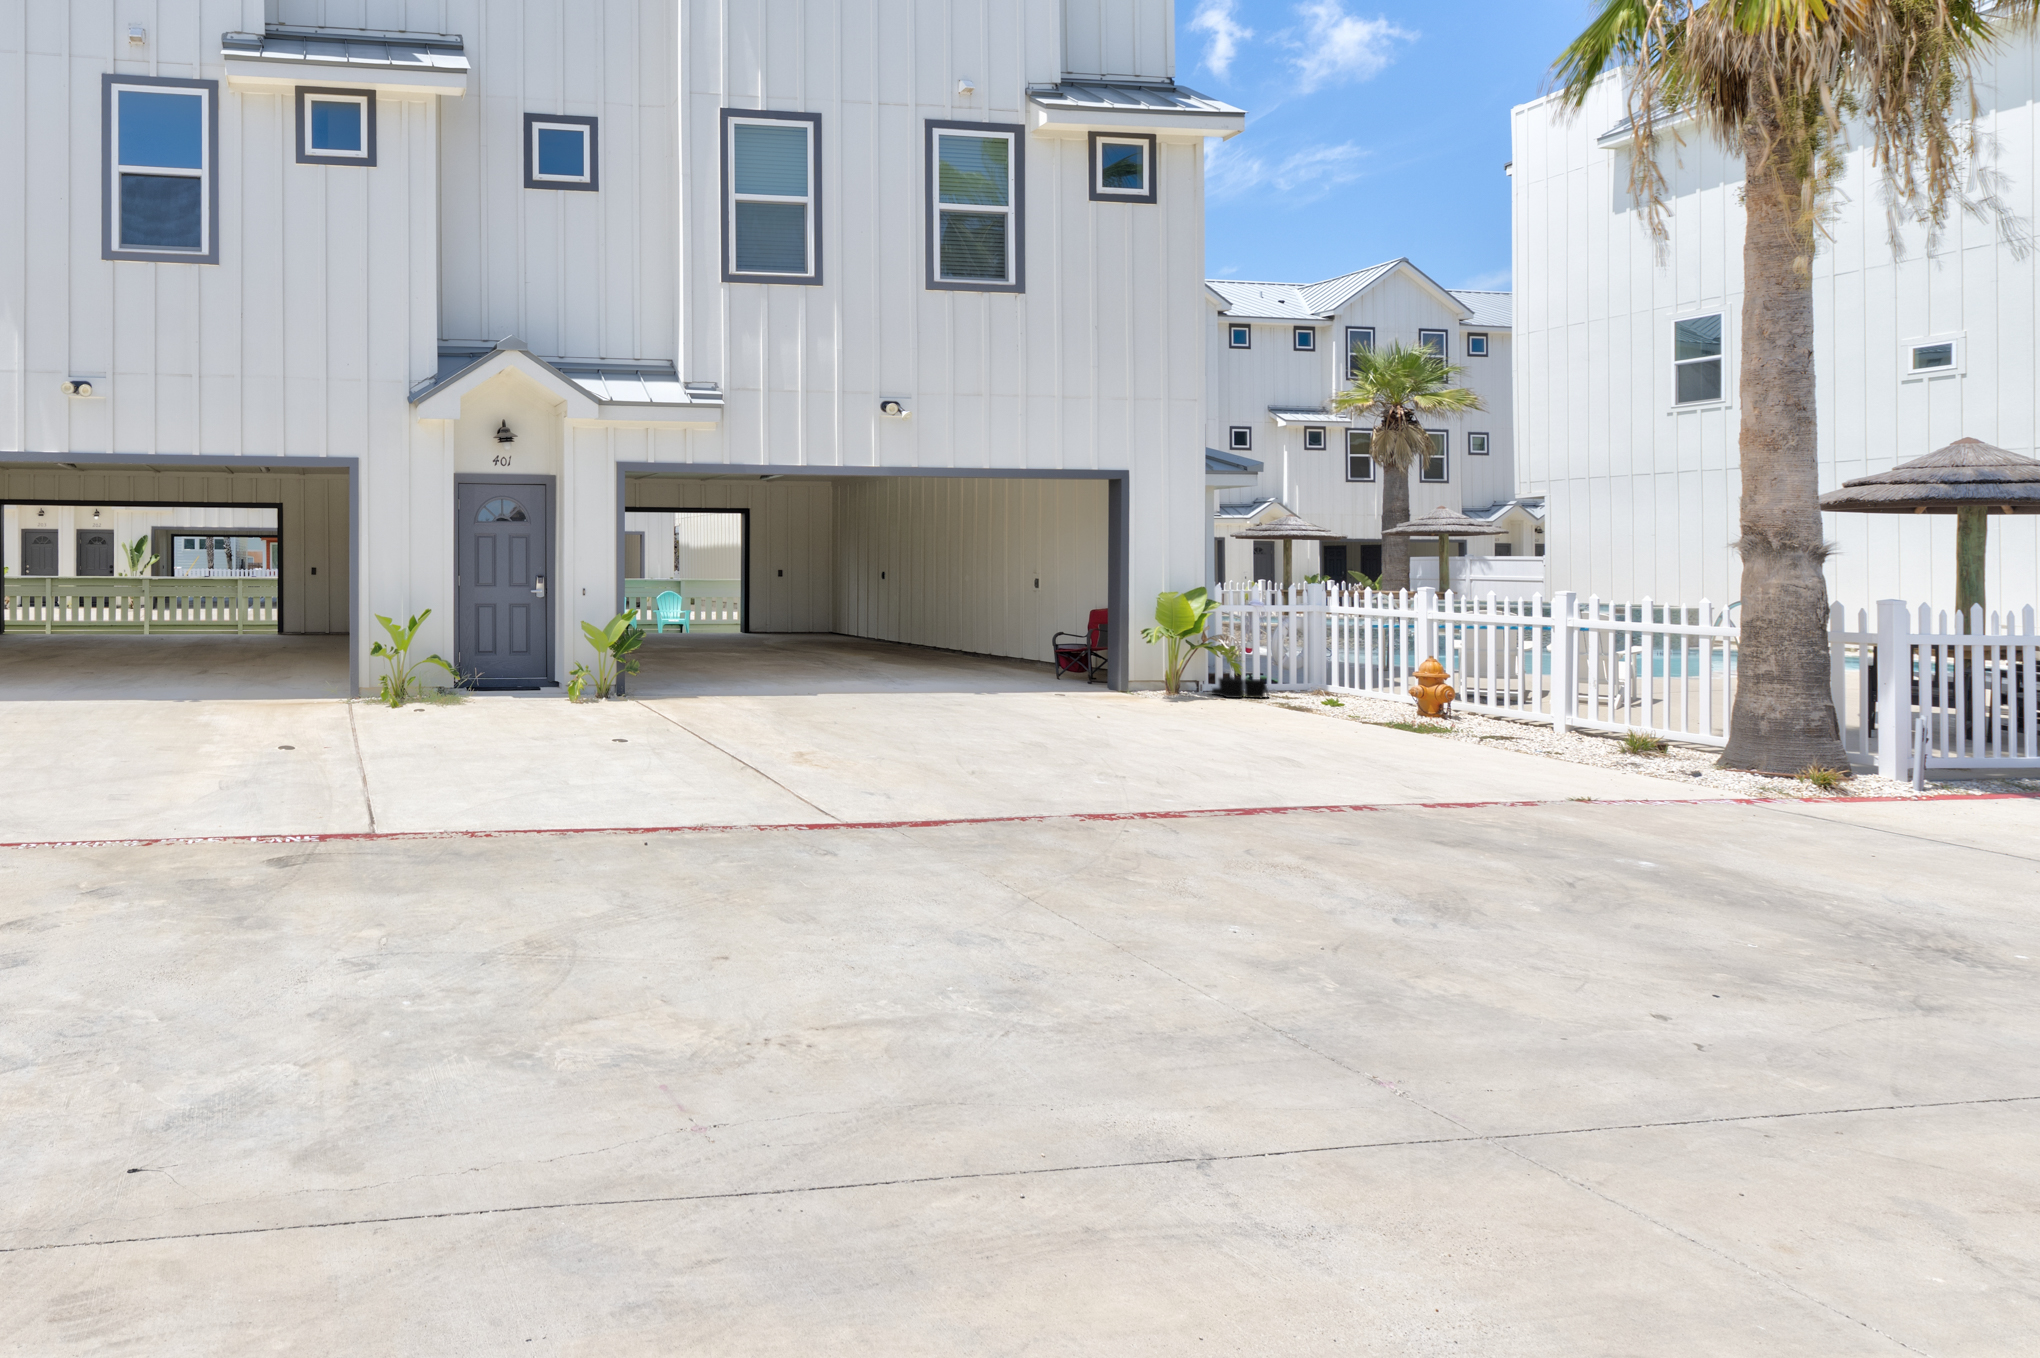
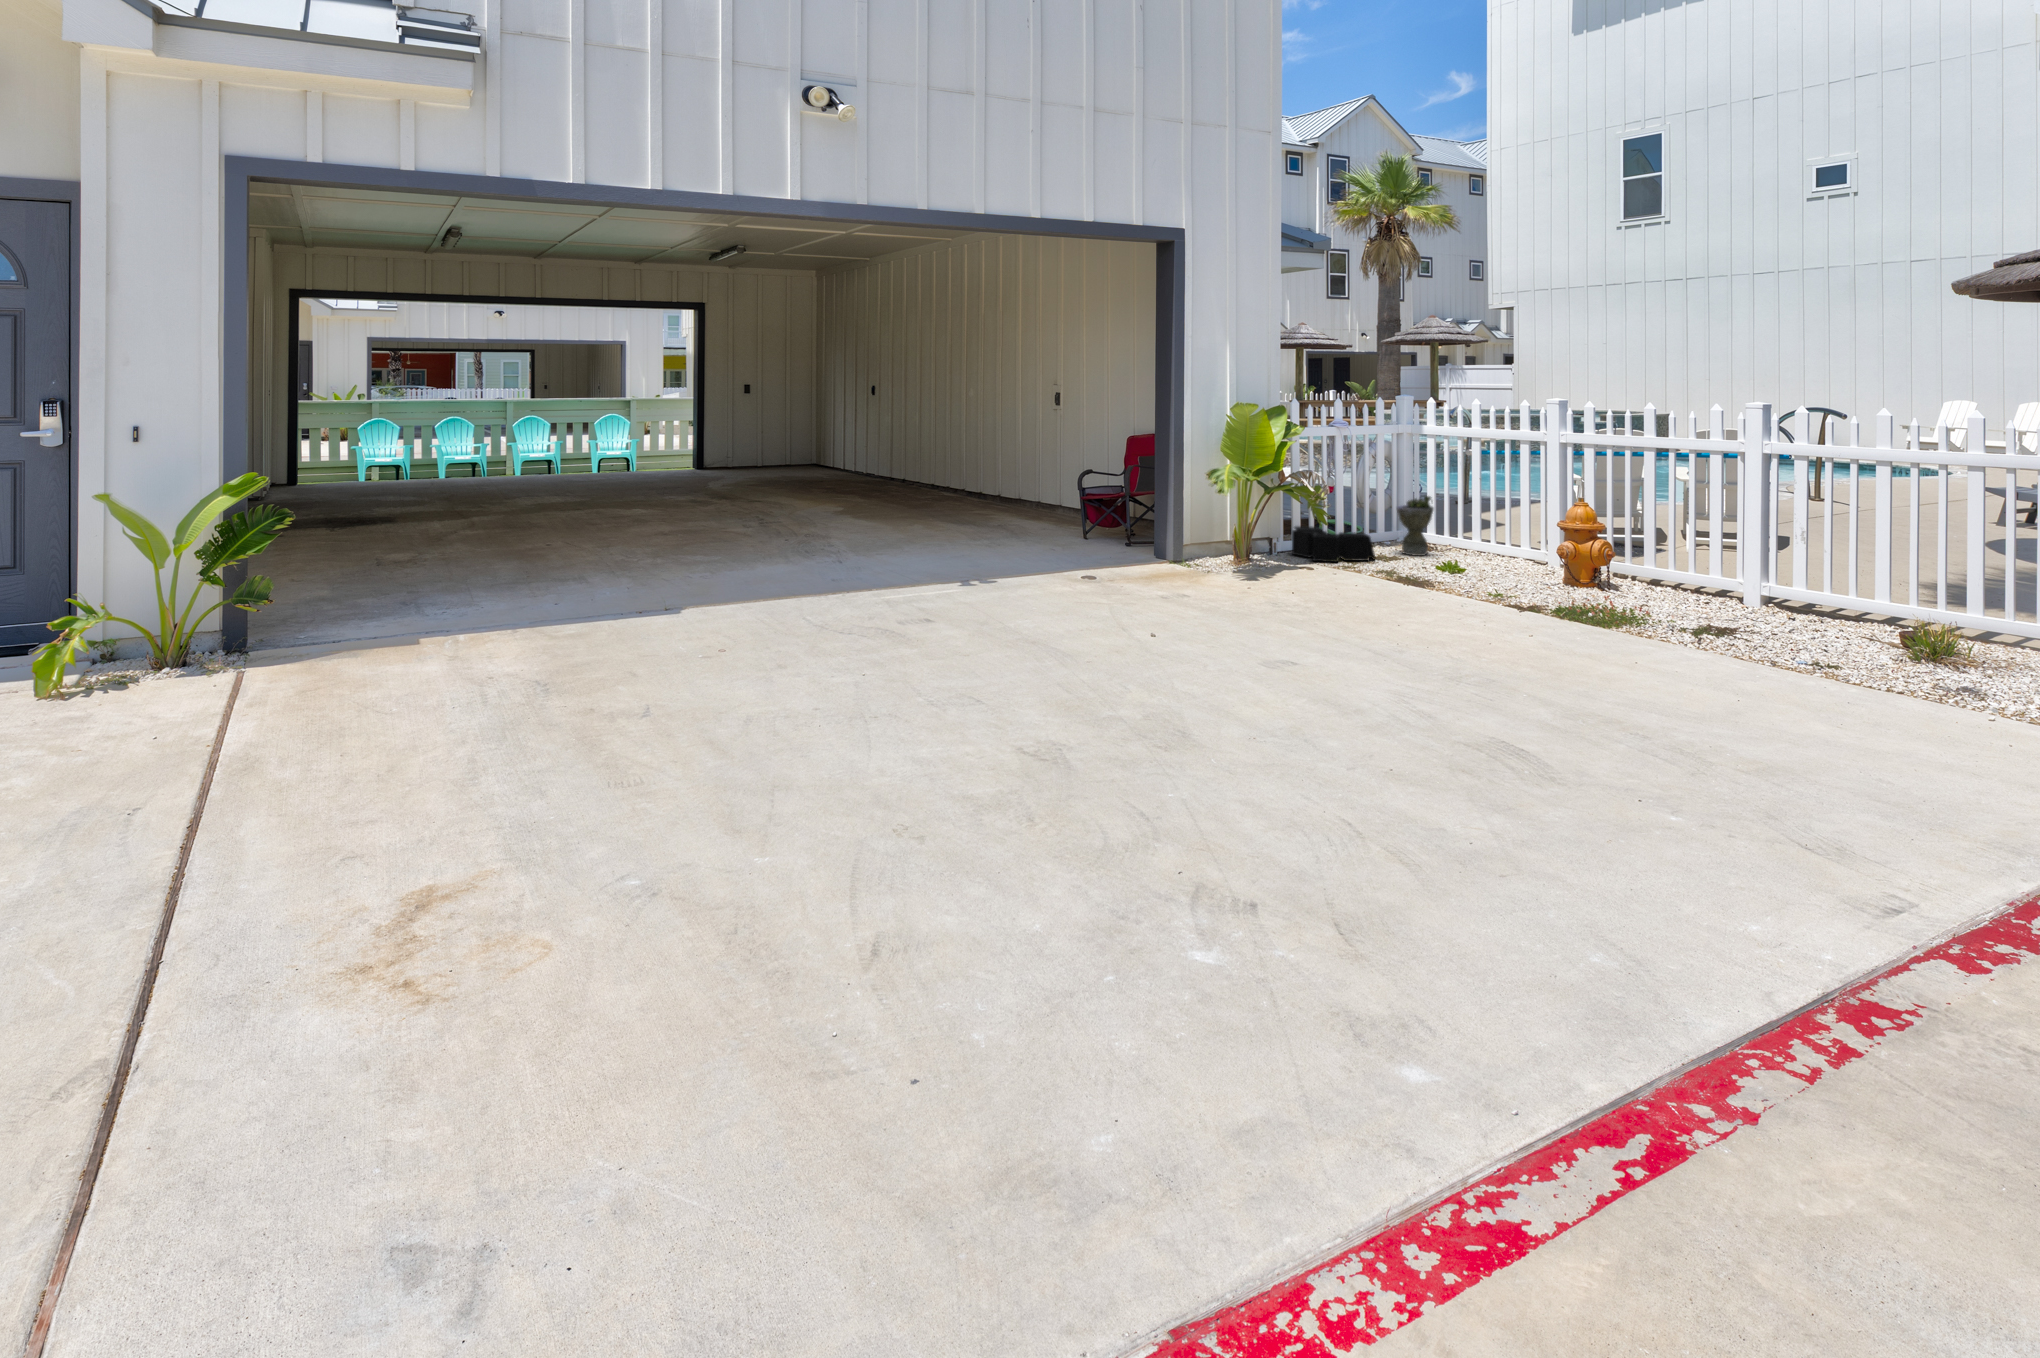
planter: none [1290,654,1317,697] -> present [1397,496,1434,556]

